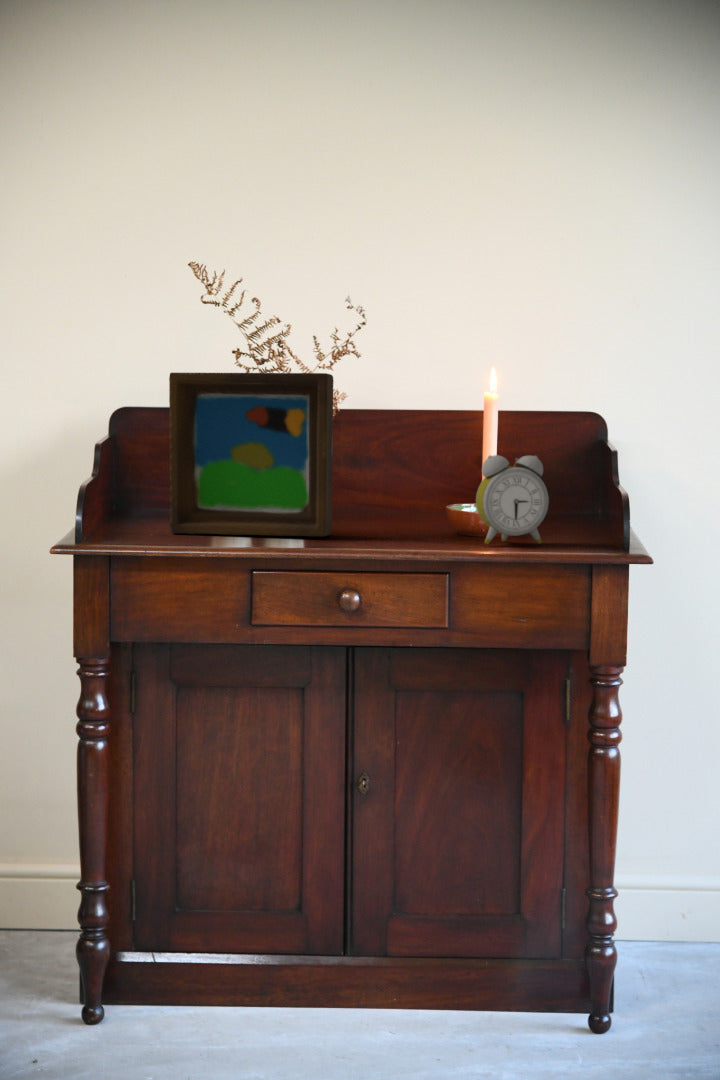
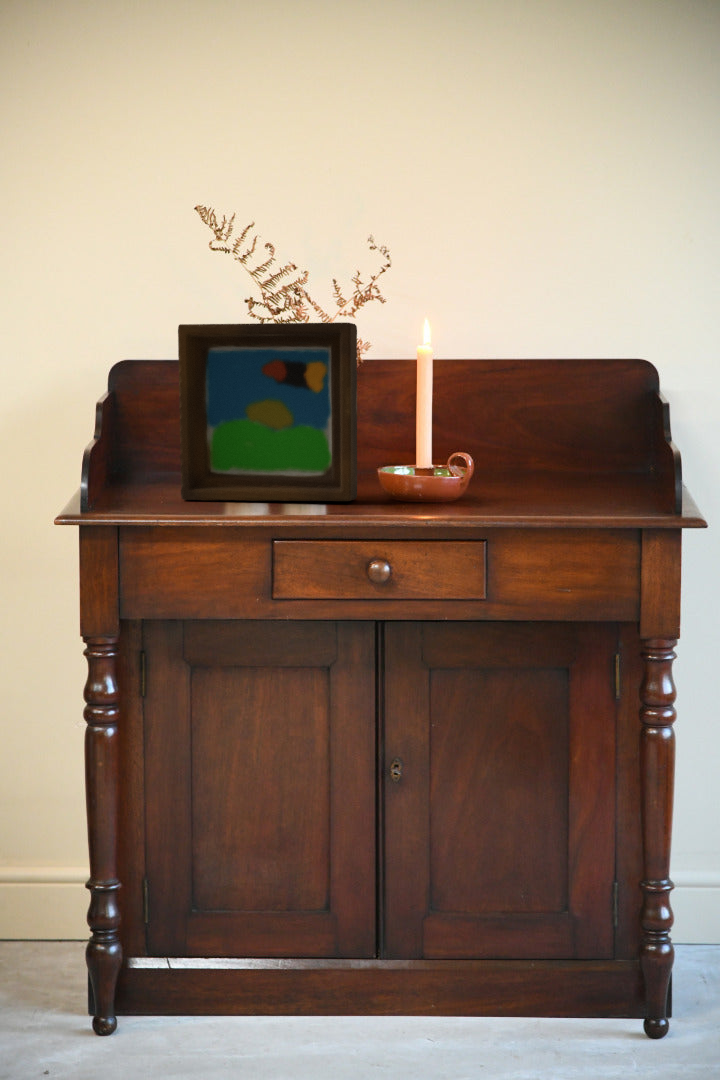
alarm clock: present [476,455,549,544] -> none [515,409,594,507]

